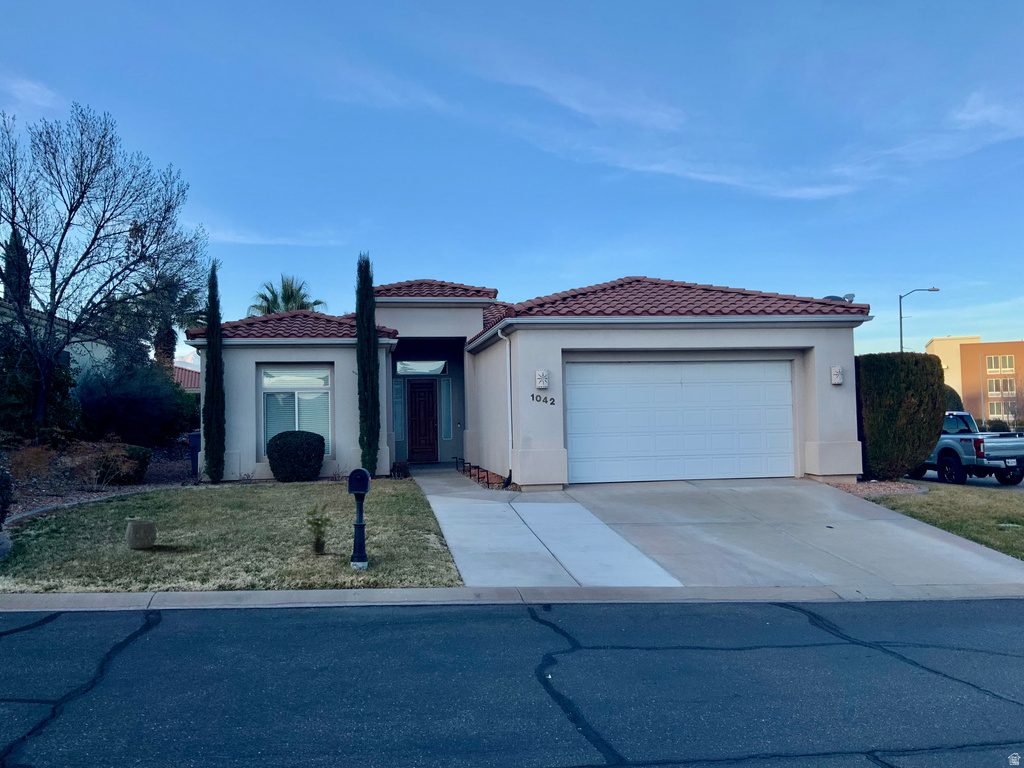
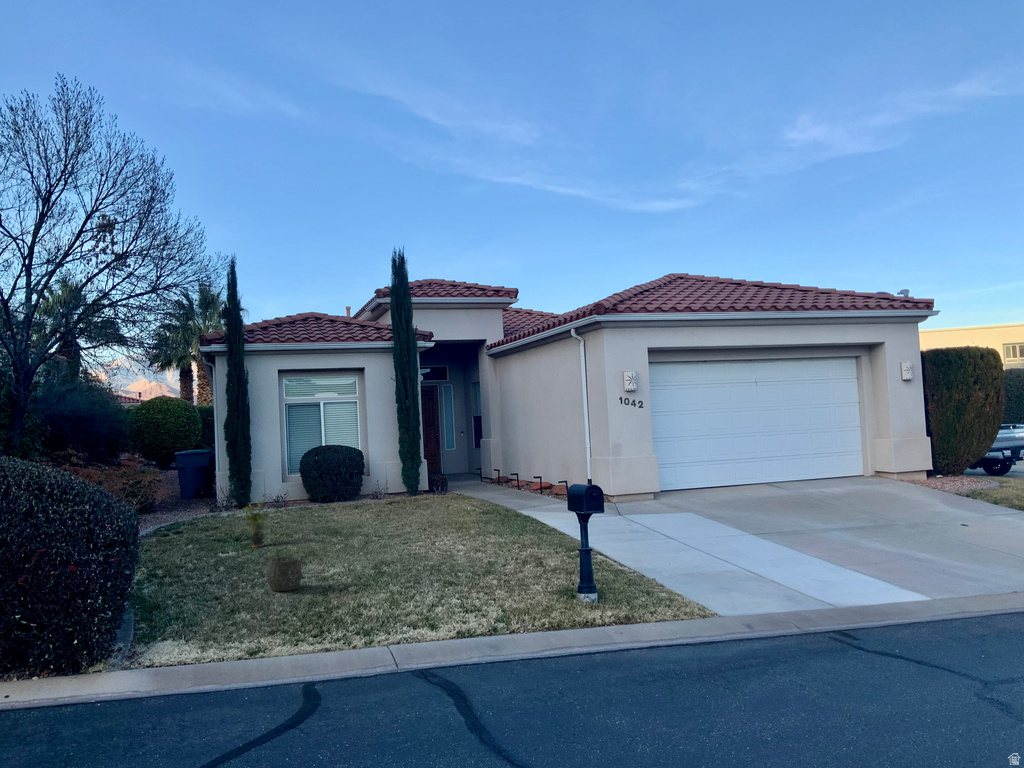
potted plant: present [306,504,331,555] -> present [244,501,268,547]

